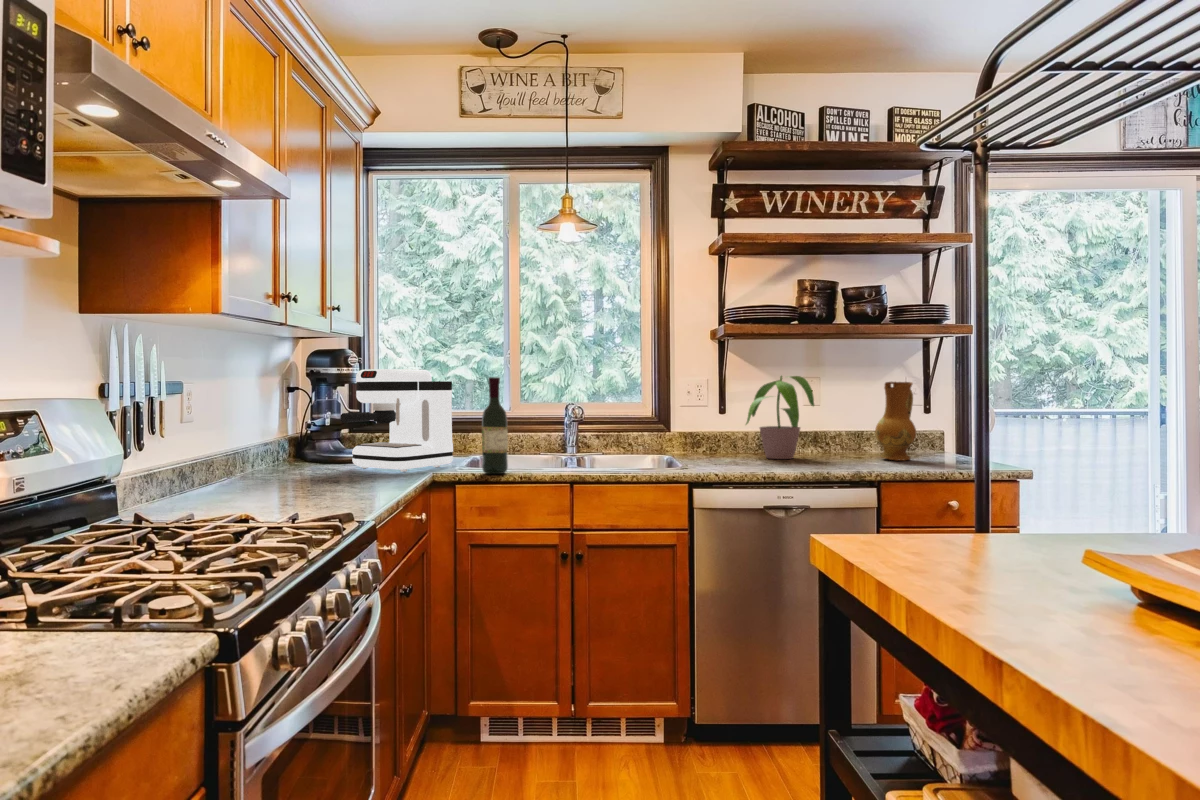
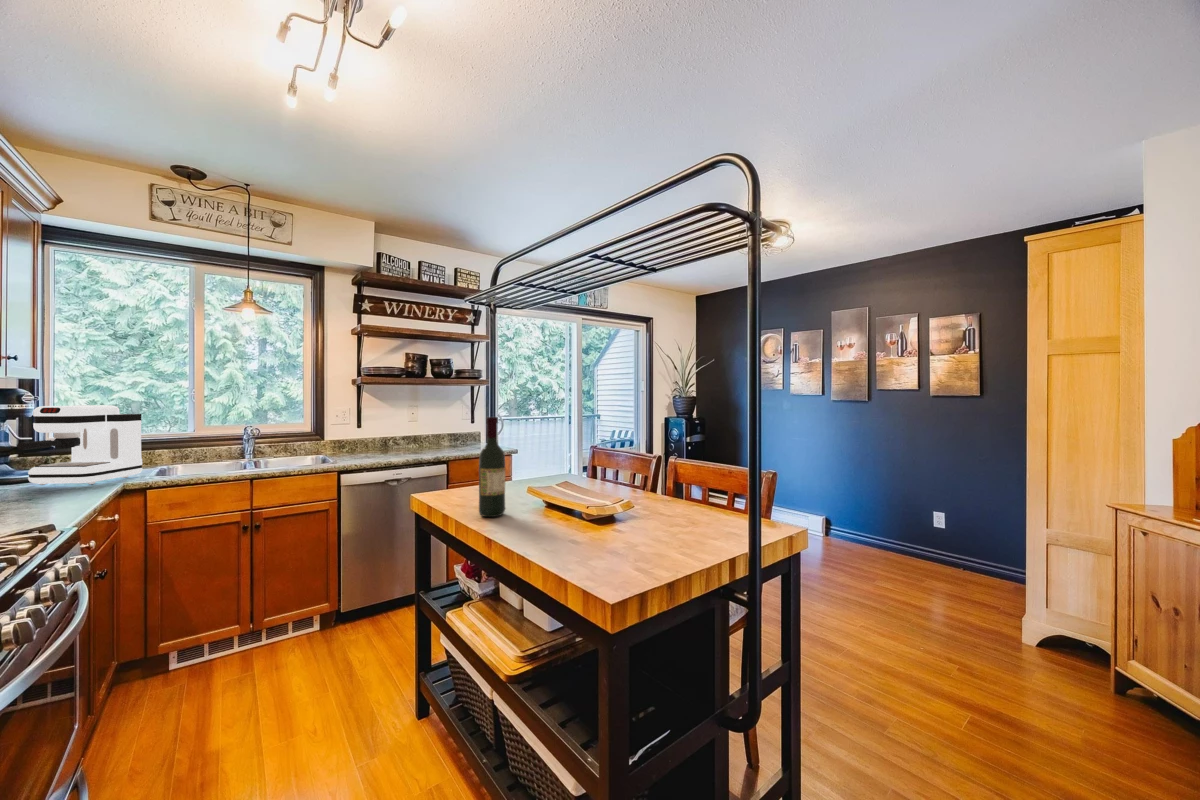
potted plant: present [746,376,814,459] -> none [368,406,424,453]
wine bottle: present [482,377,508,474] -> present [479,417,505,517]
ceramic jug: present [875,382,916,461] -> none [449,409,469,449]

